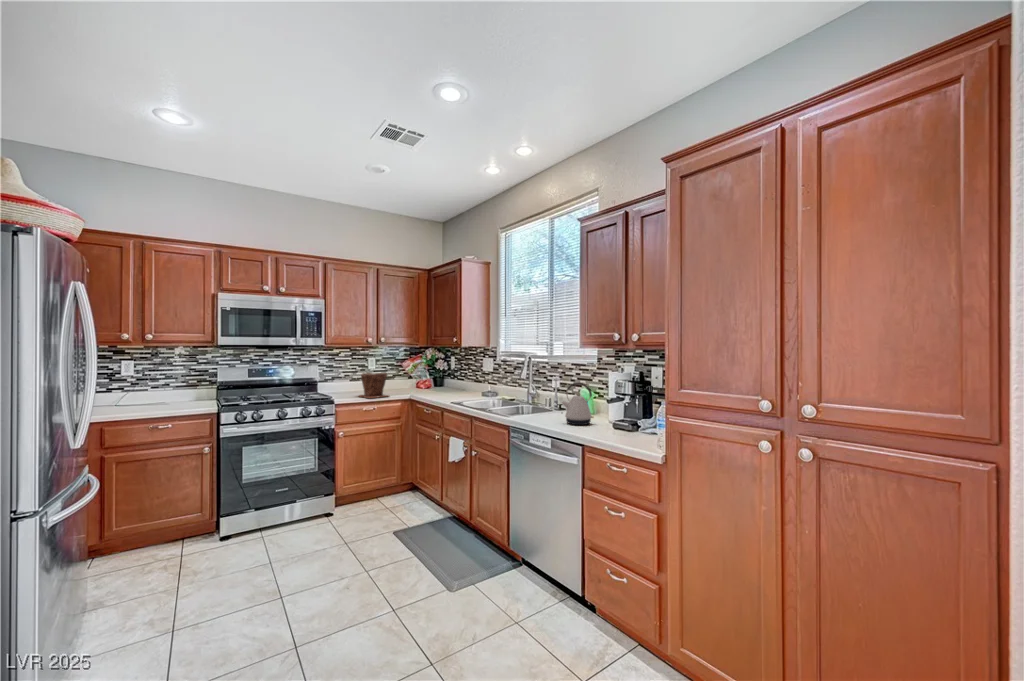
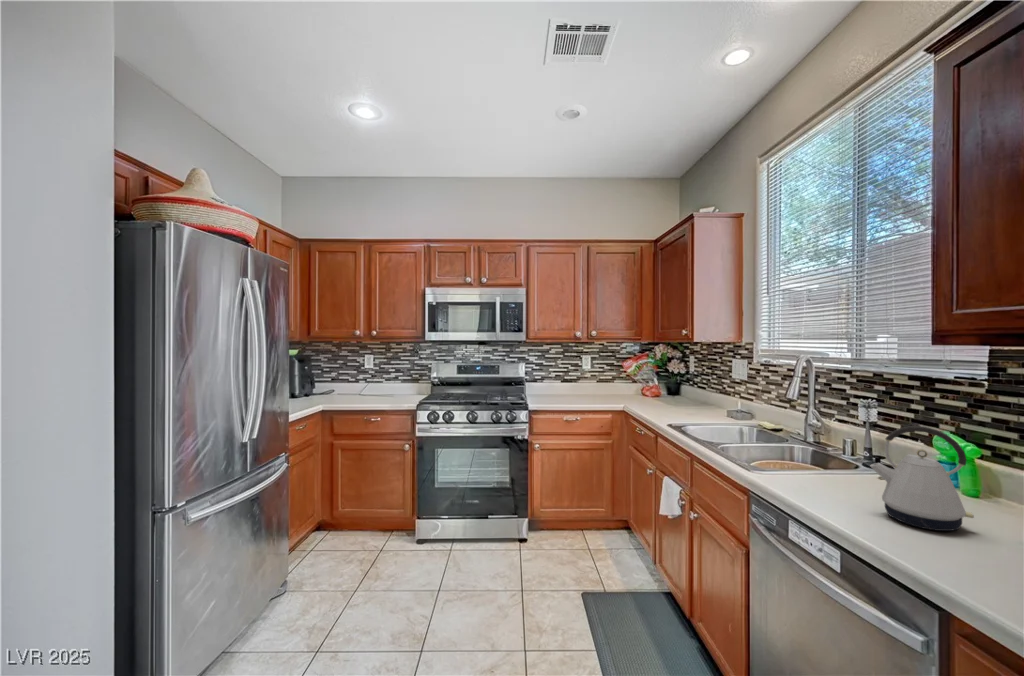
plant pot: present [360,373,388,398] -> none [563,373,599,406]

